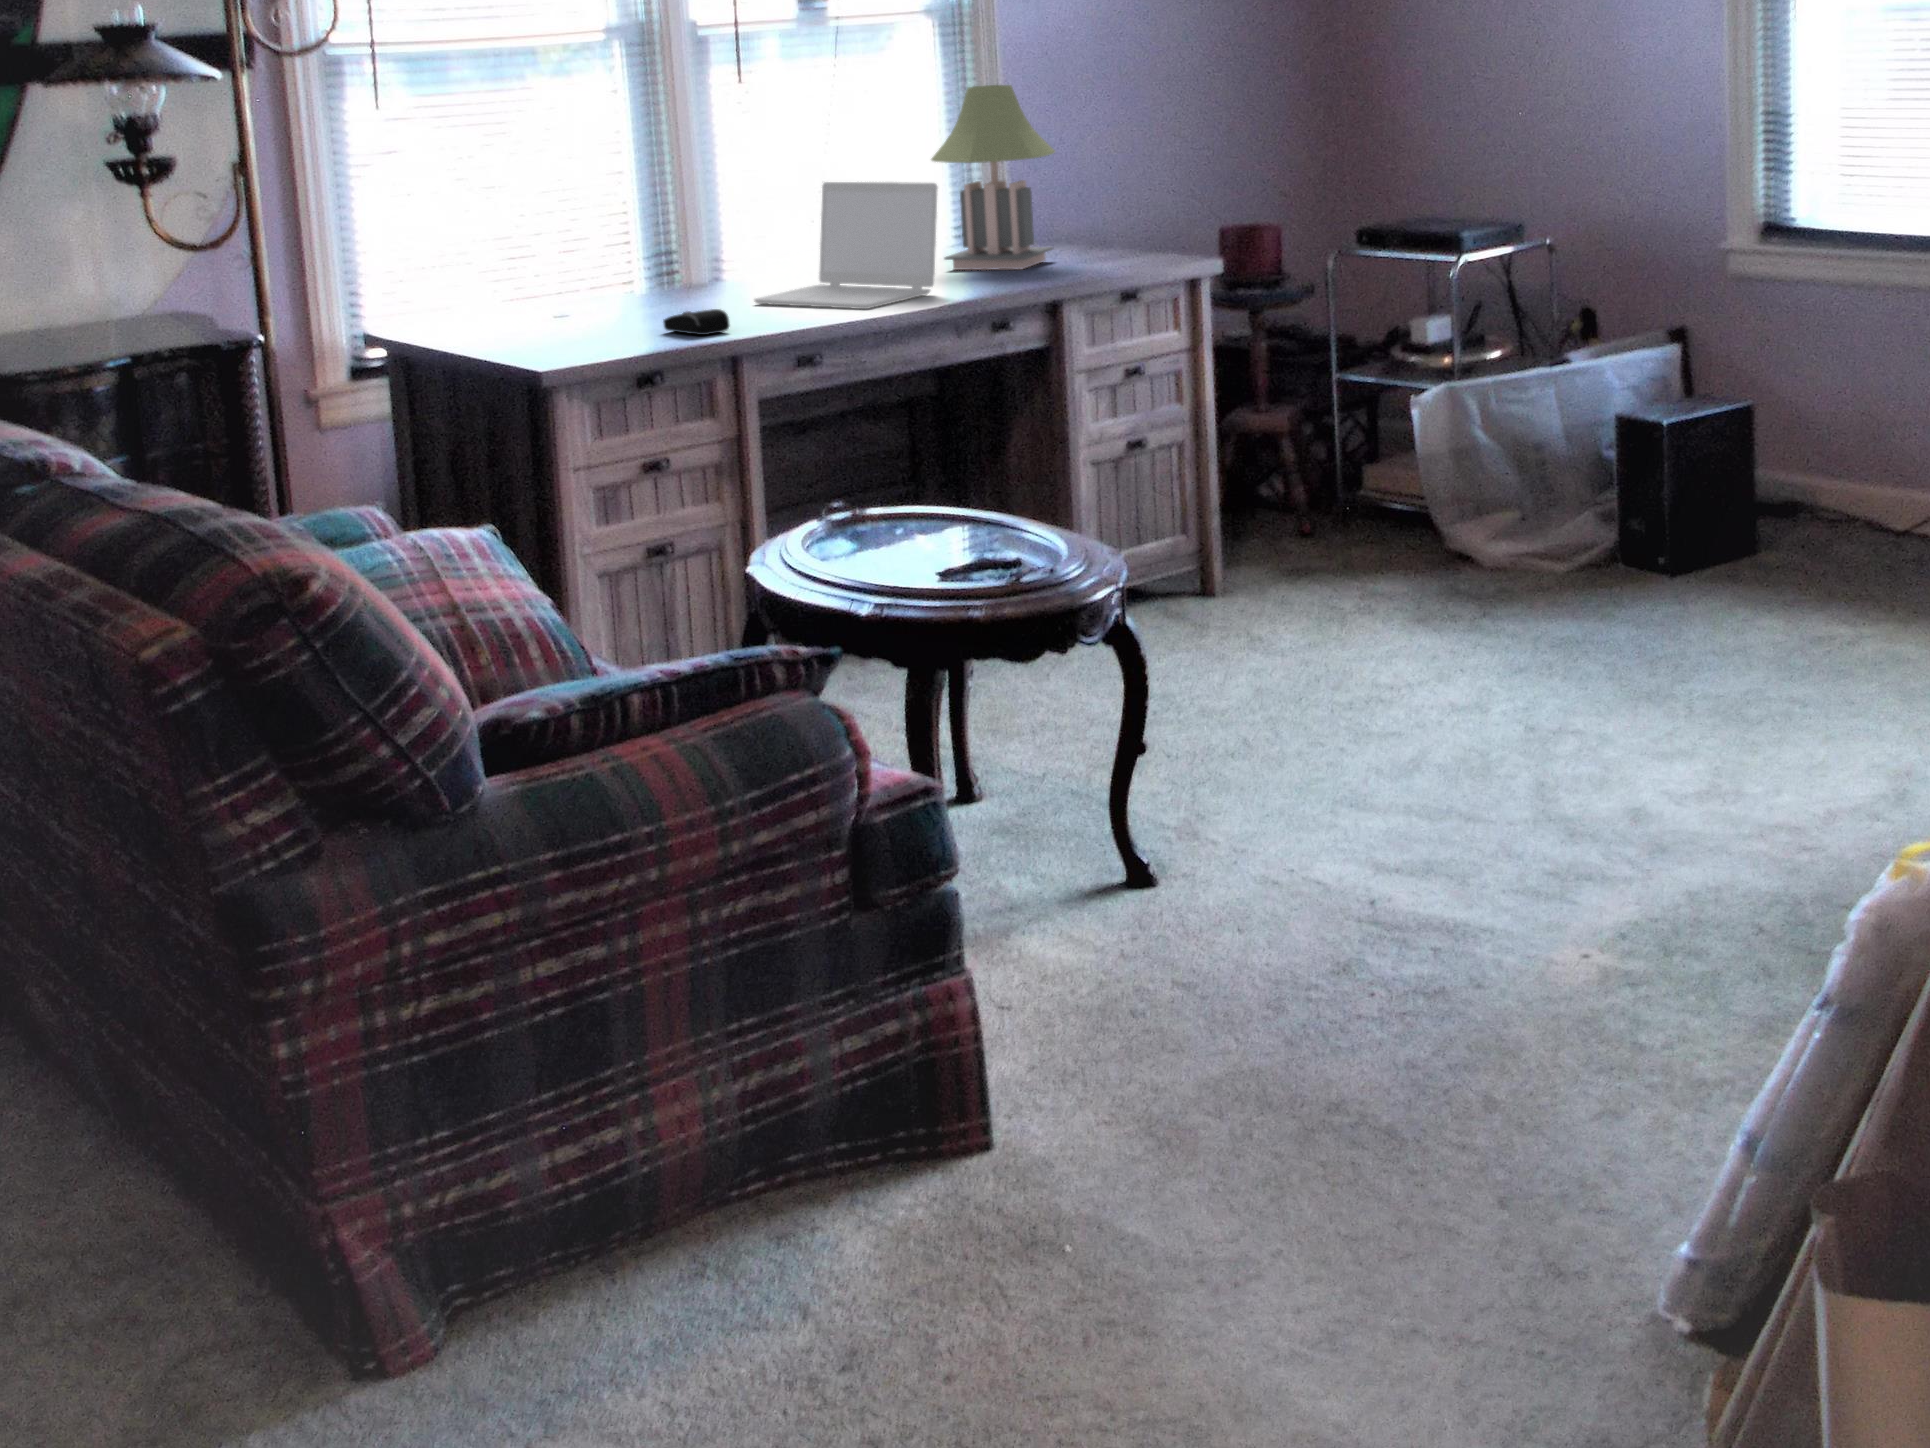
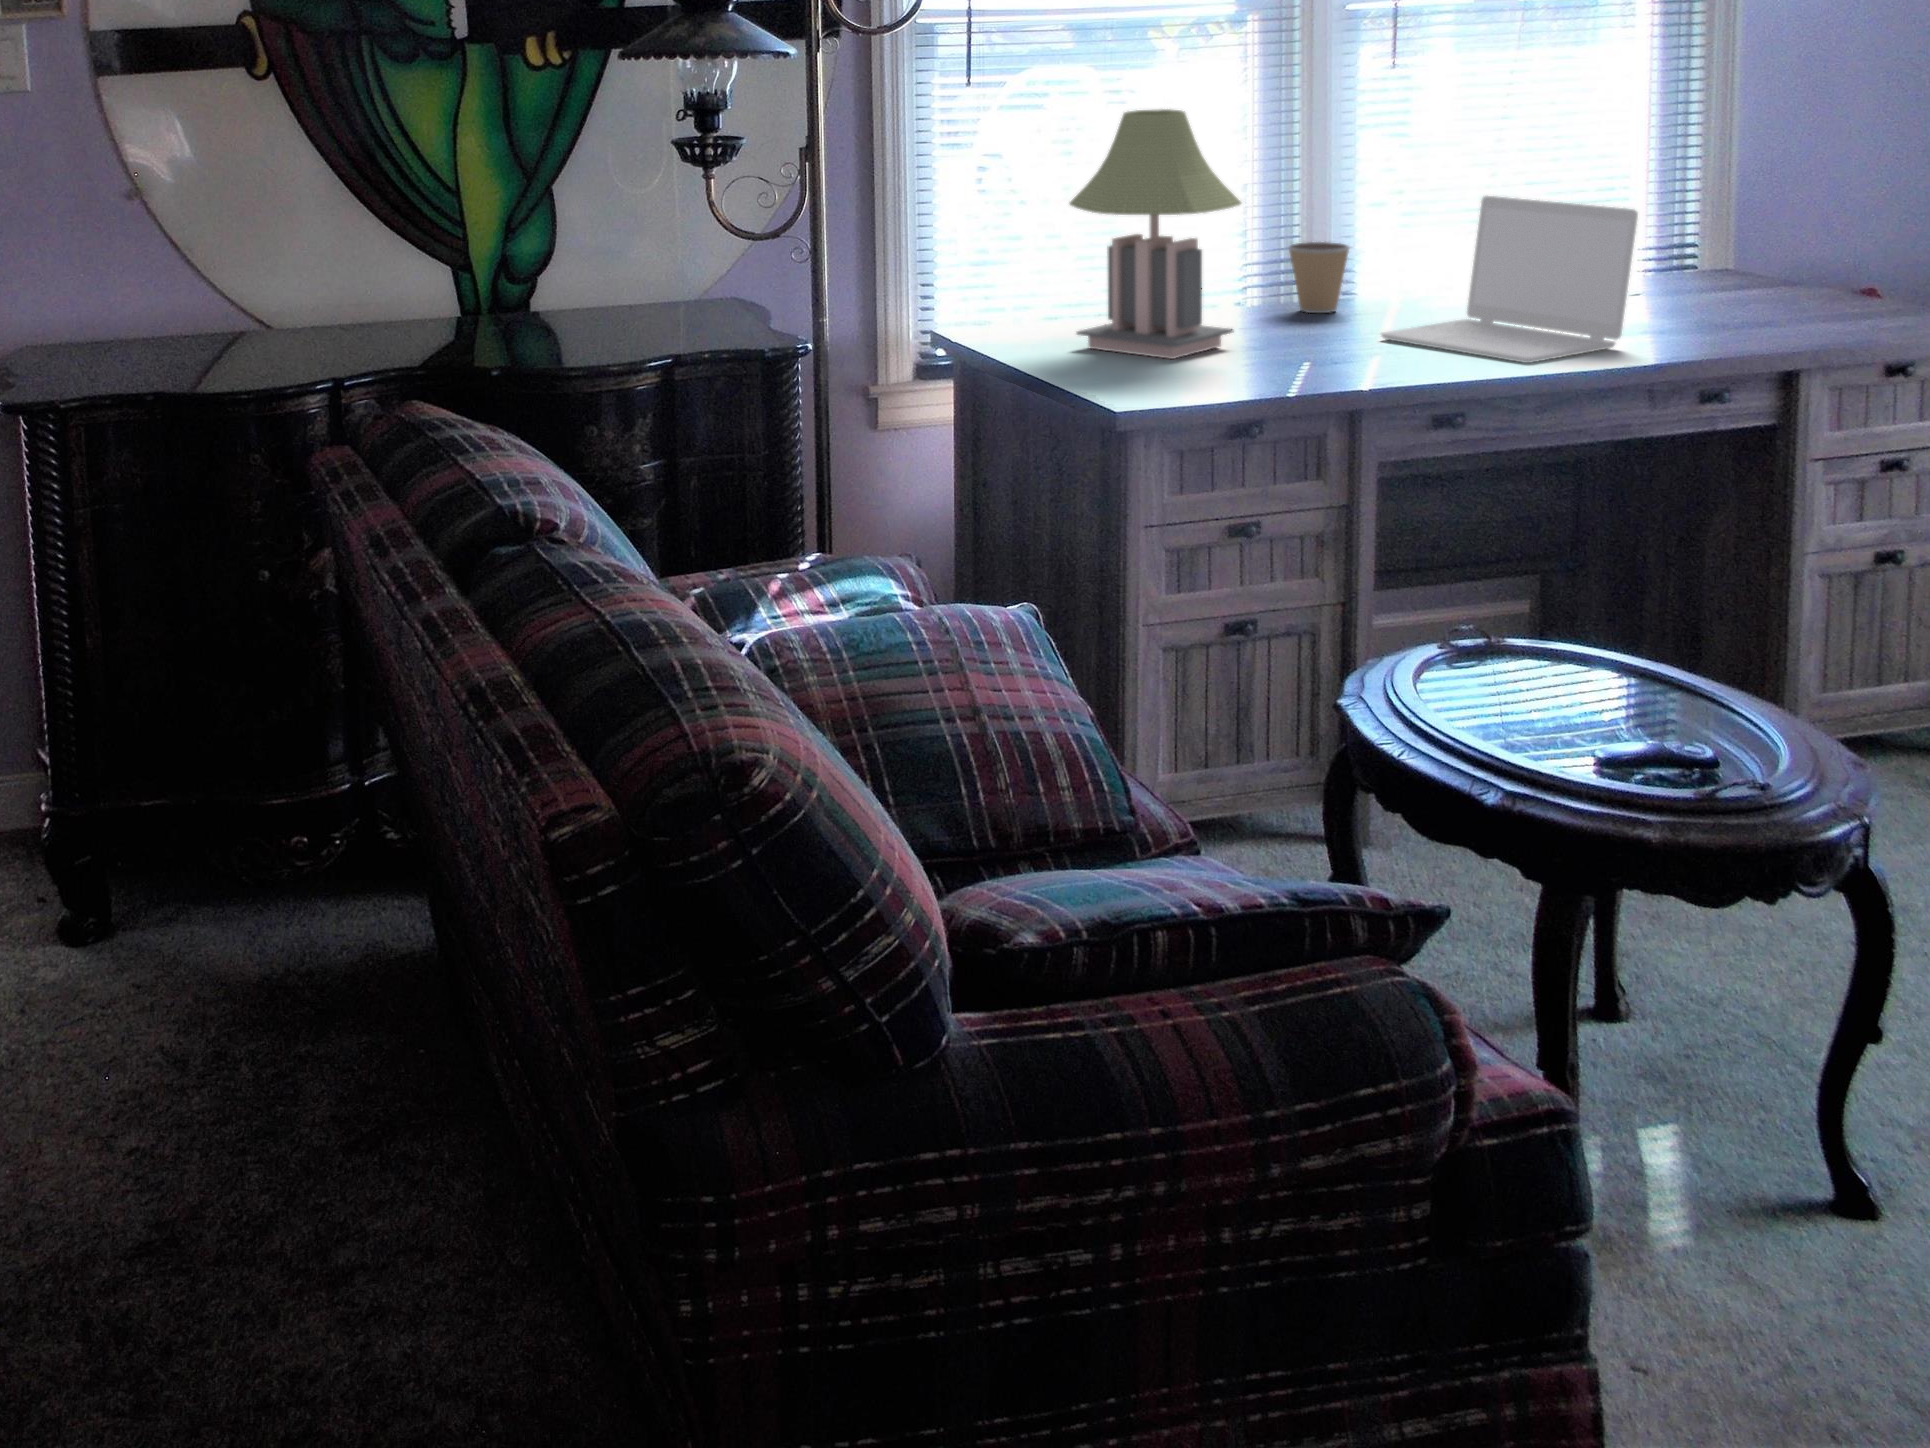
desk lamp: present [931,85,1055,270] -> present [1070,109,1241,359]
coffee cup: none [673,232,724,292] -> present [1289,242,1349,313]
computer mouse: present [663,309,729,335] -> none [1265,350,1347,383]

